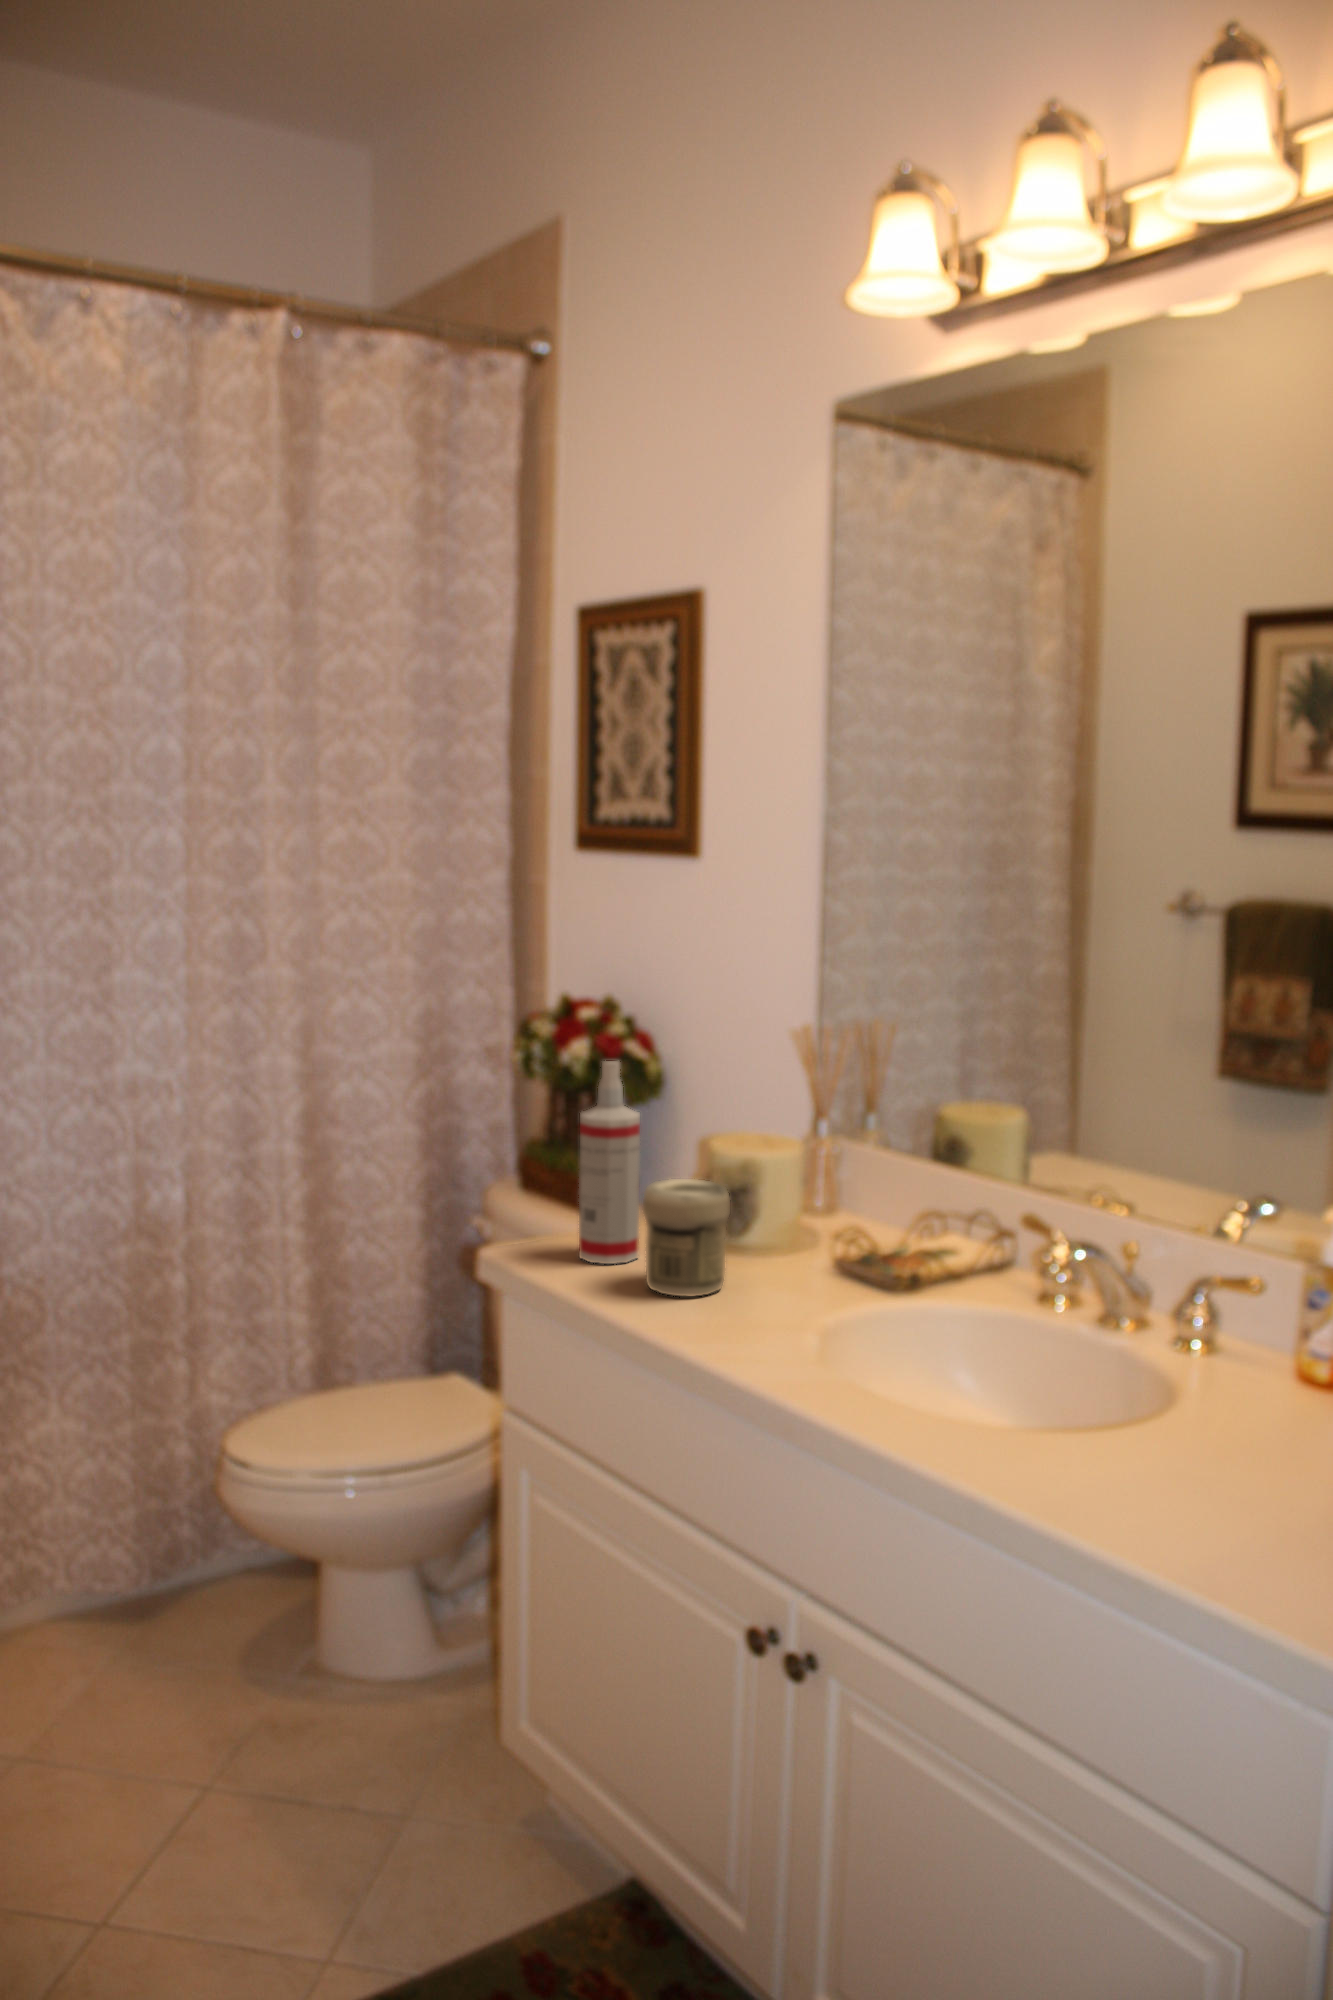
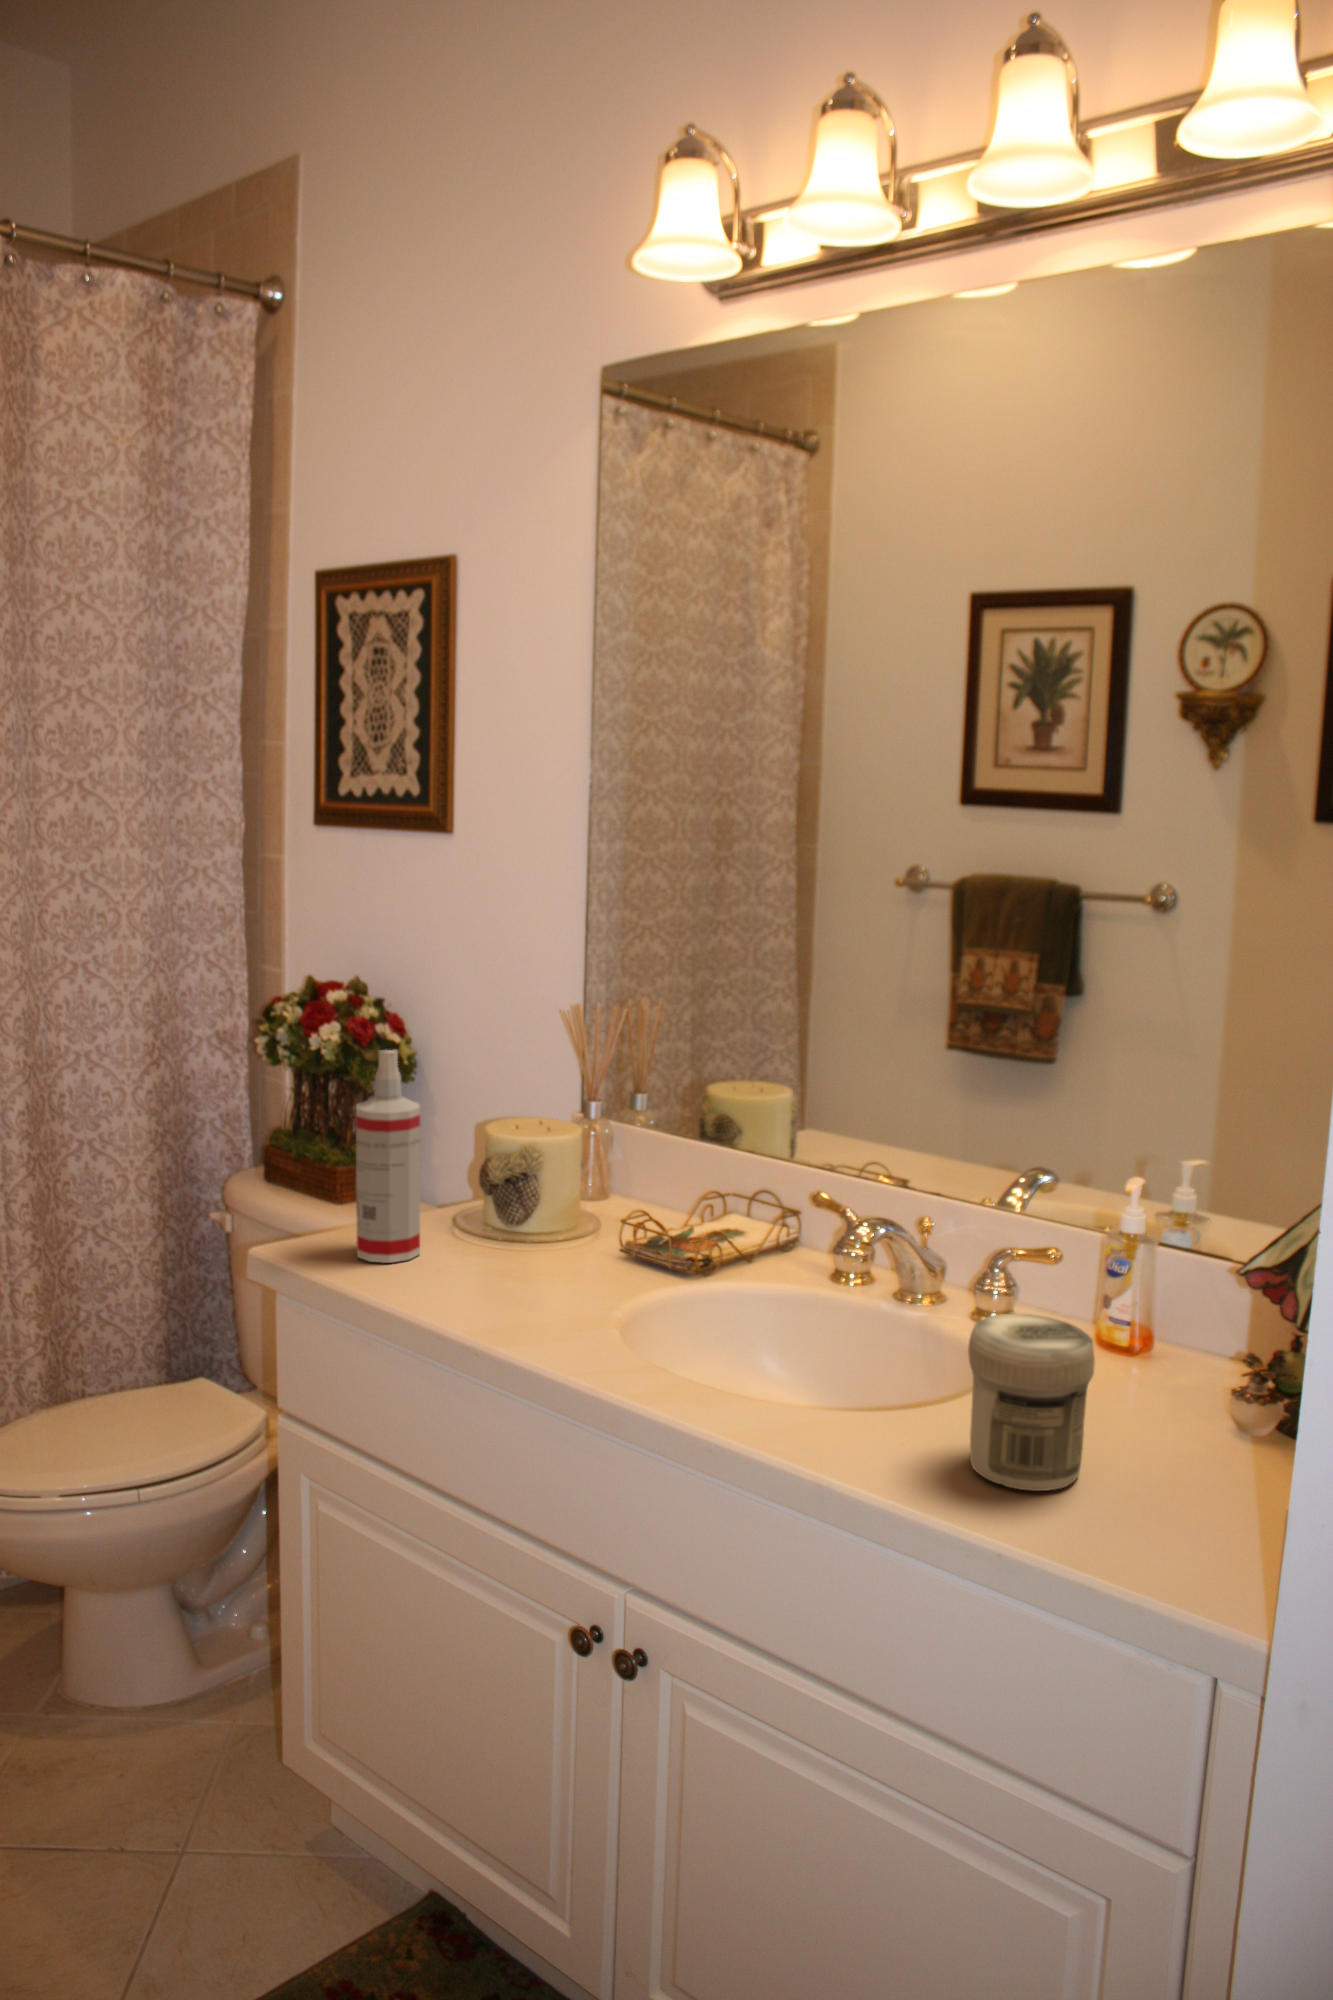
jar: present [643,1179,730,1297] -> present [968,1314,1095,1491]

